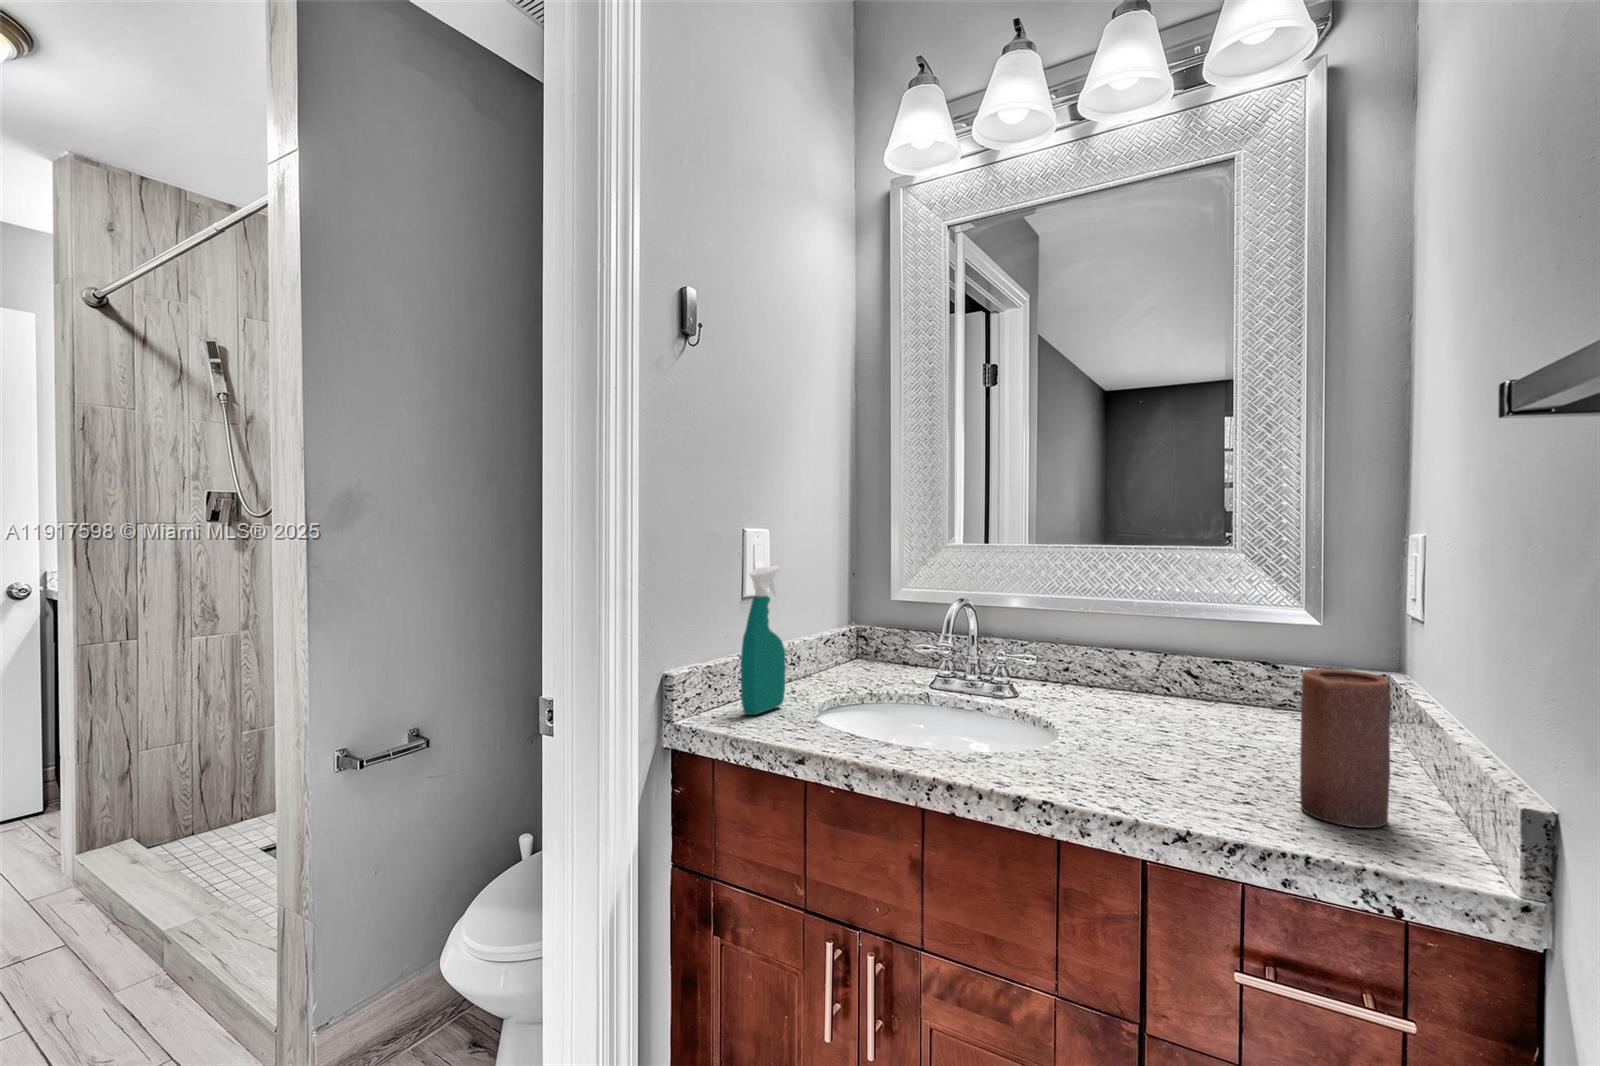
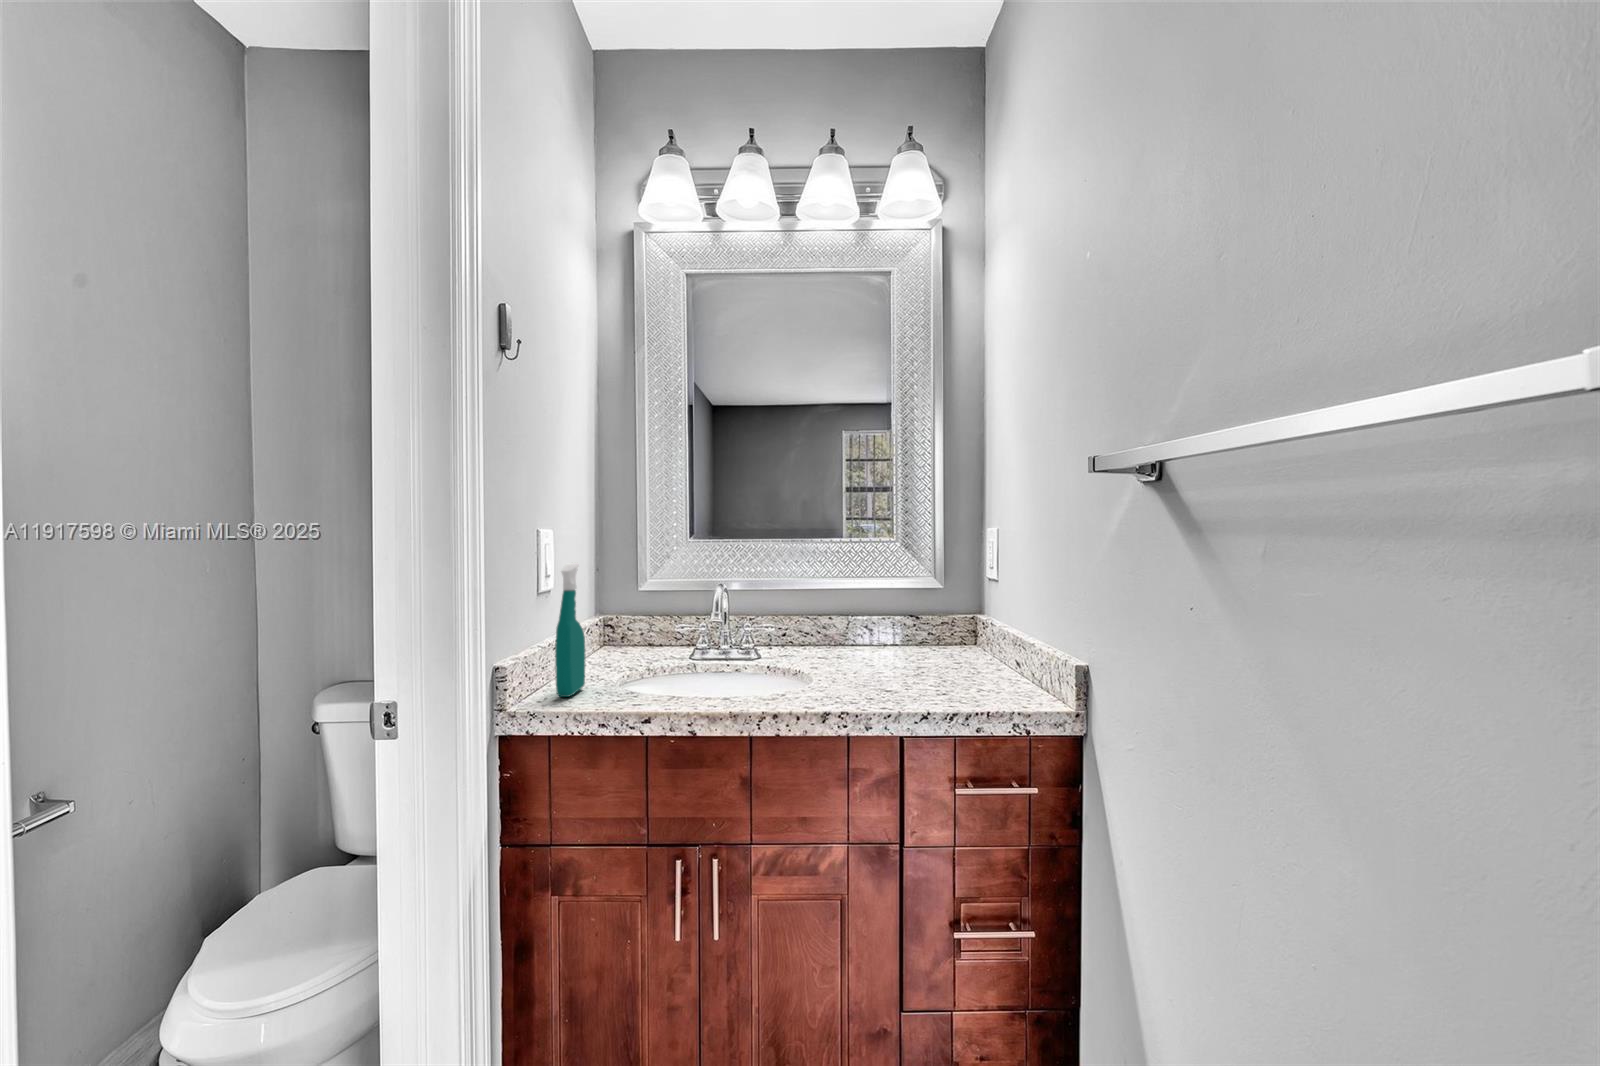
candle: present [1300,669,1390,828] -> none [970,609,1012,697]

